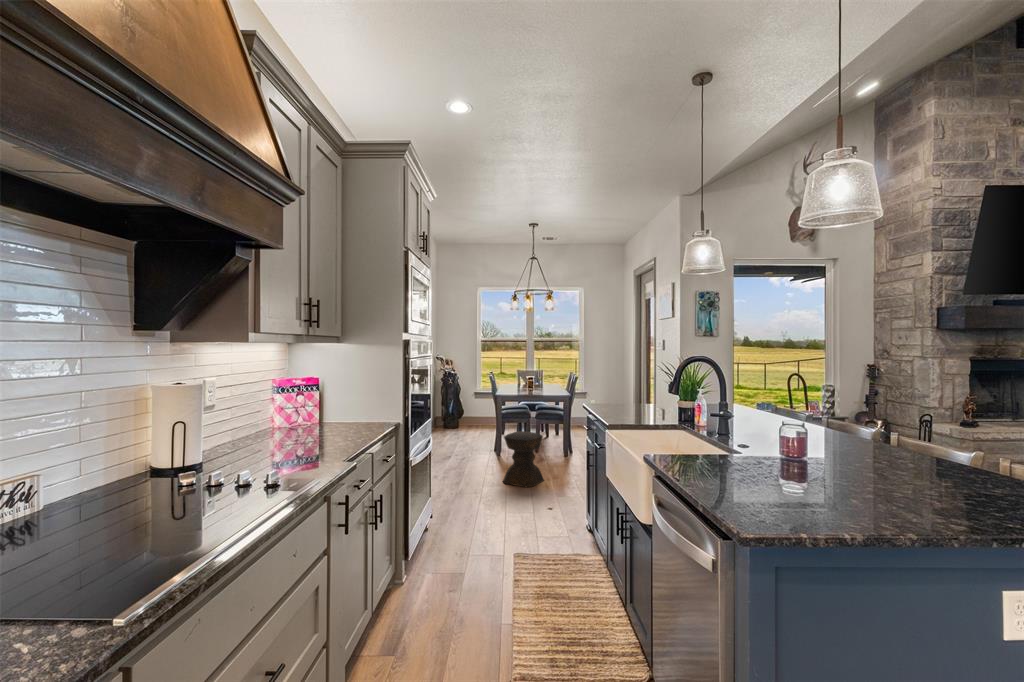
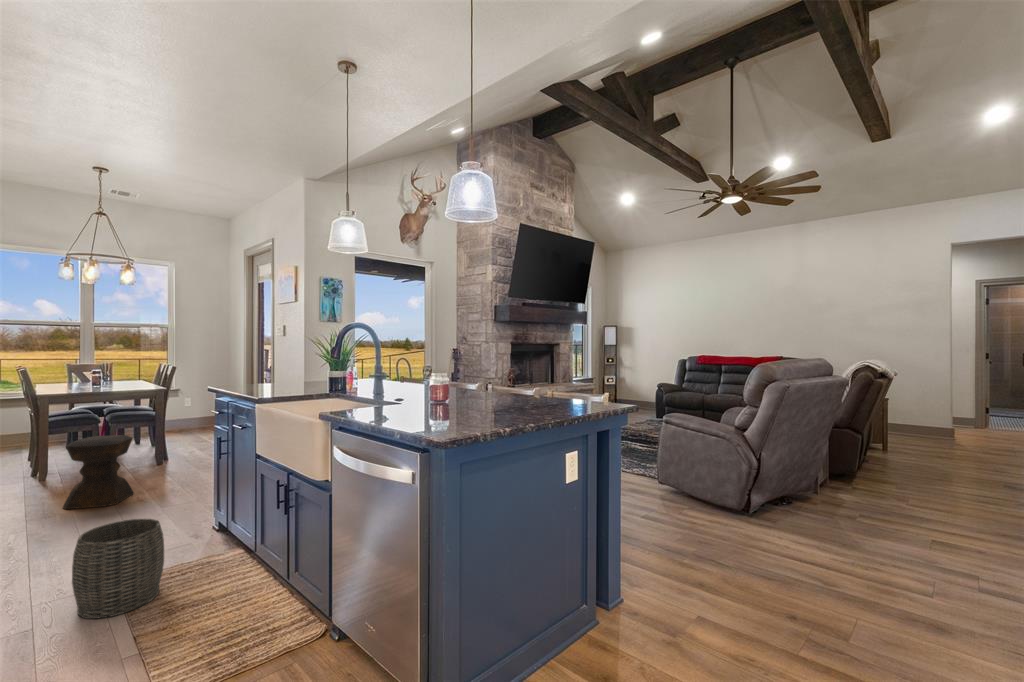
woven basket: none [486,509,541,584] -> present [72,519,164,619]

